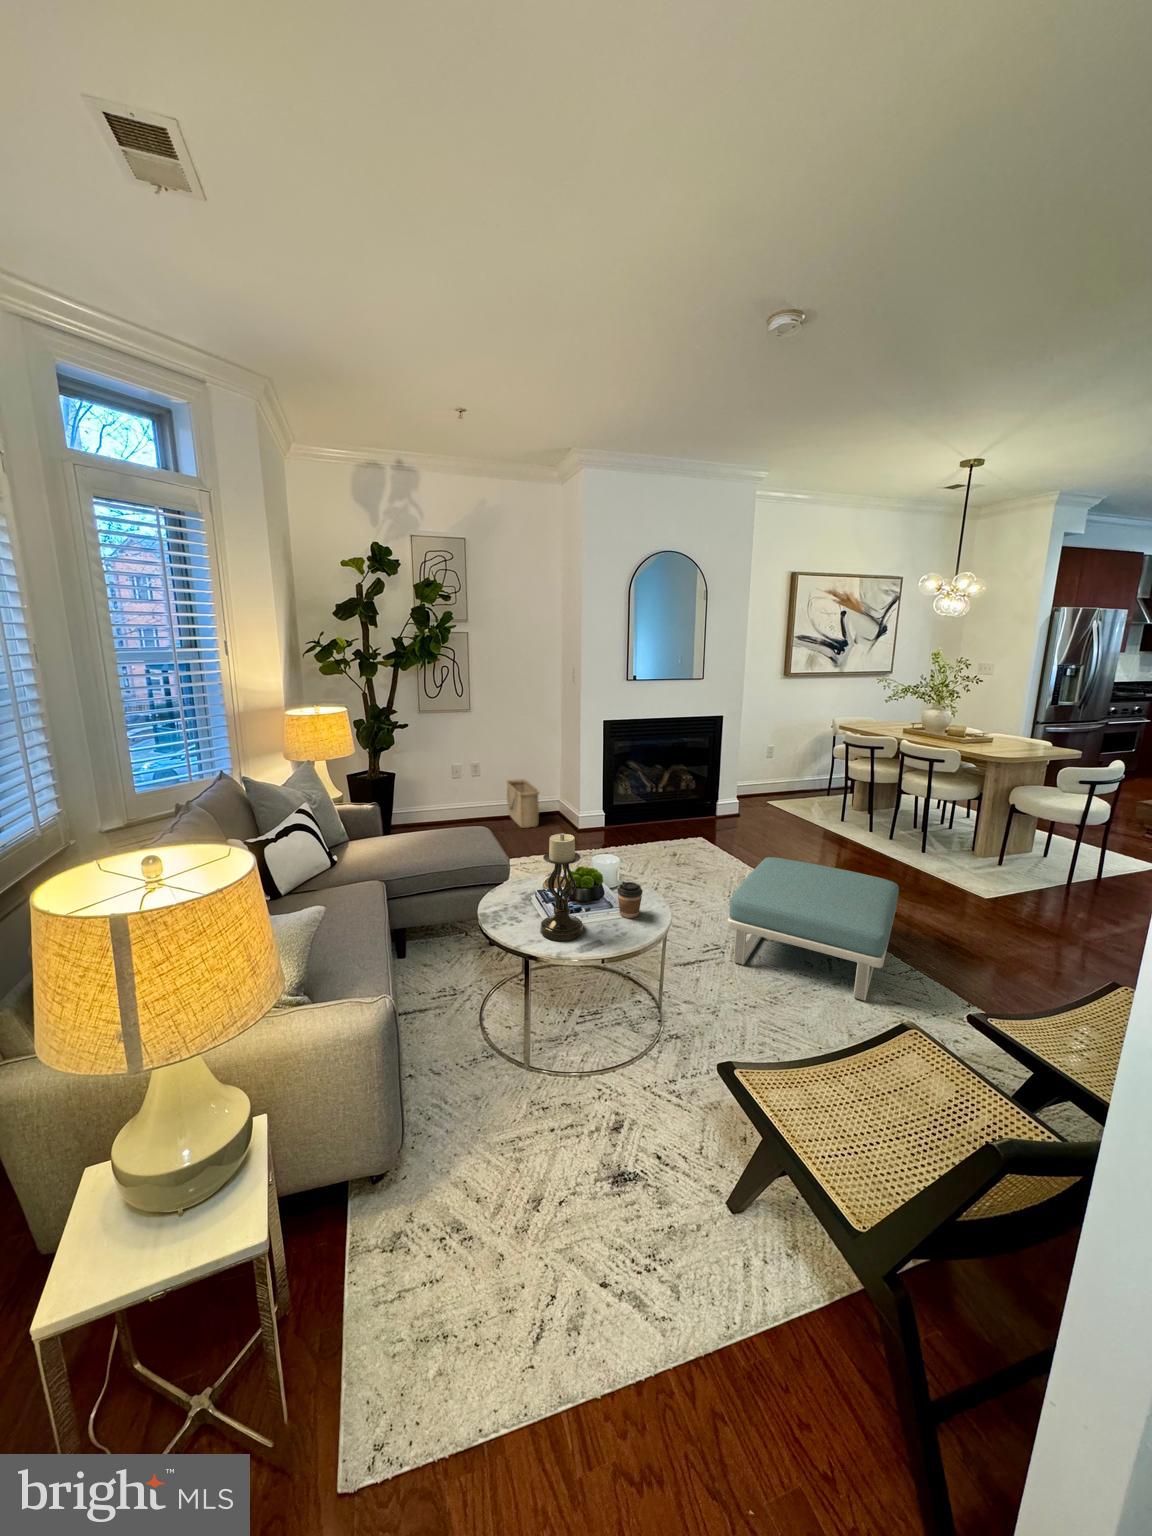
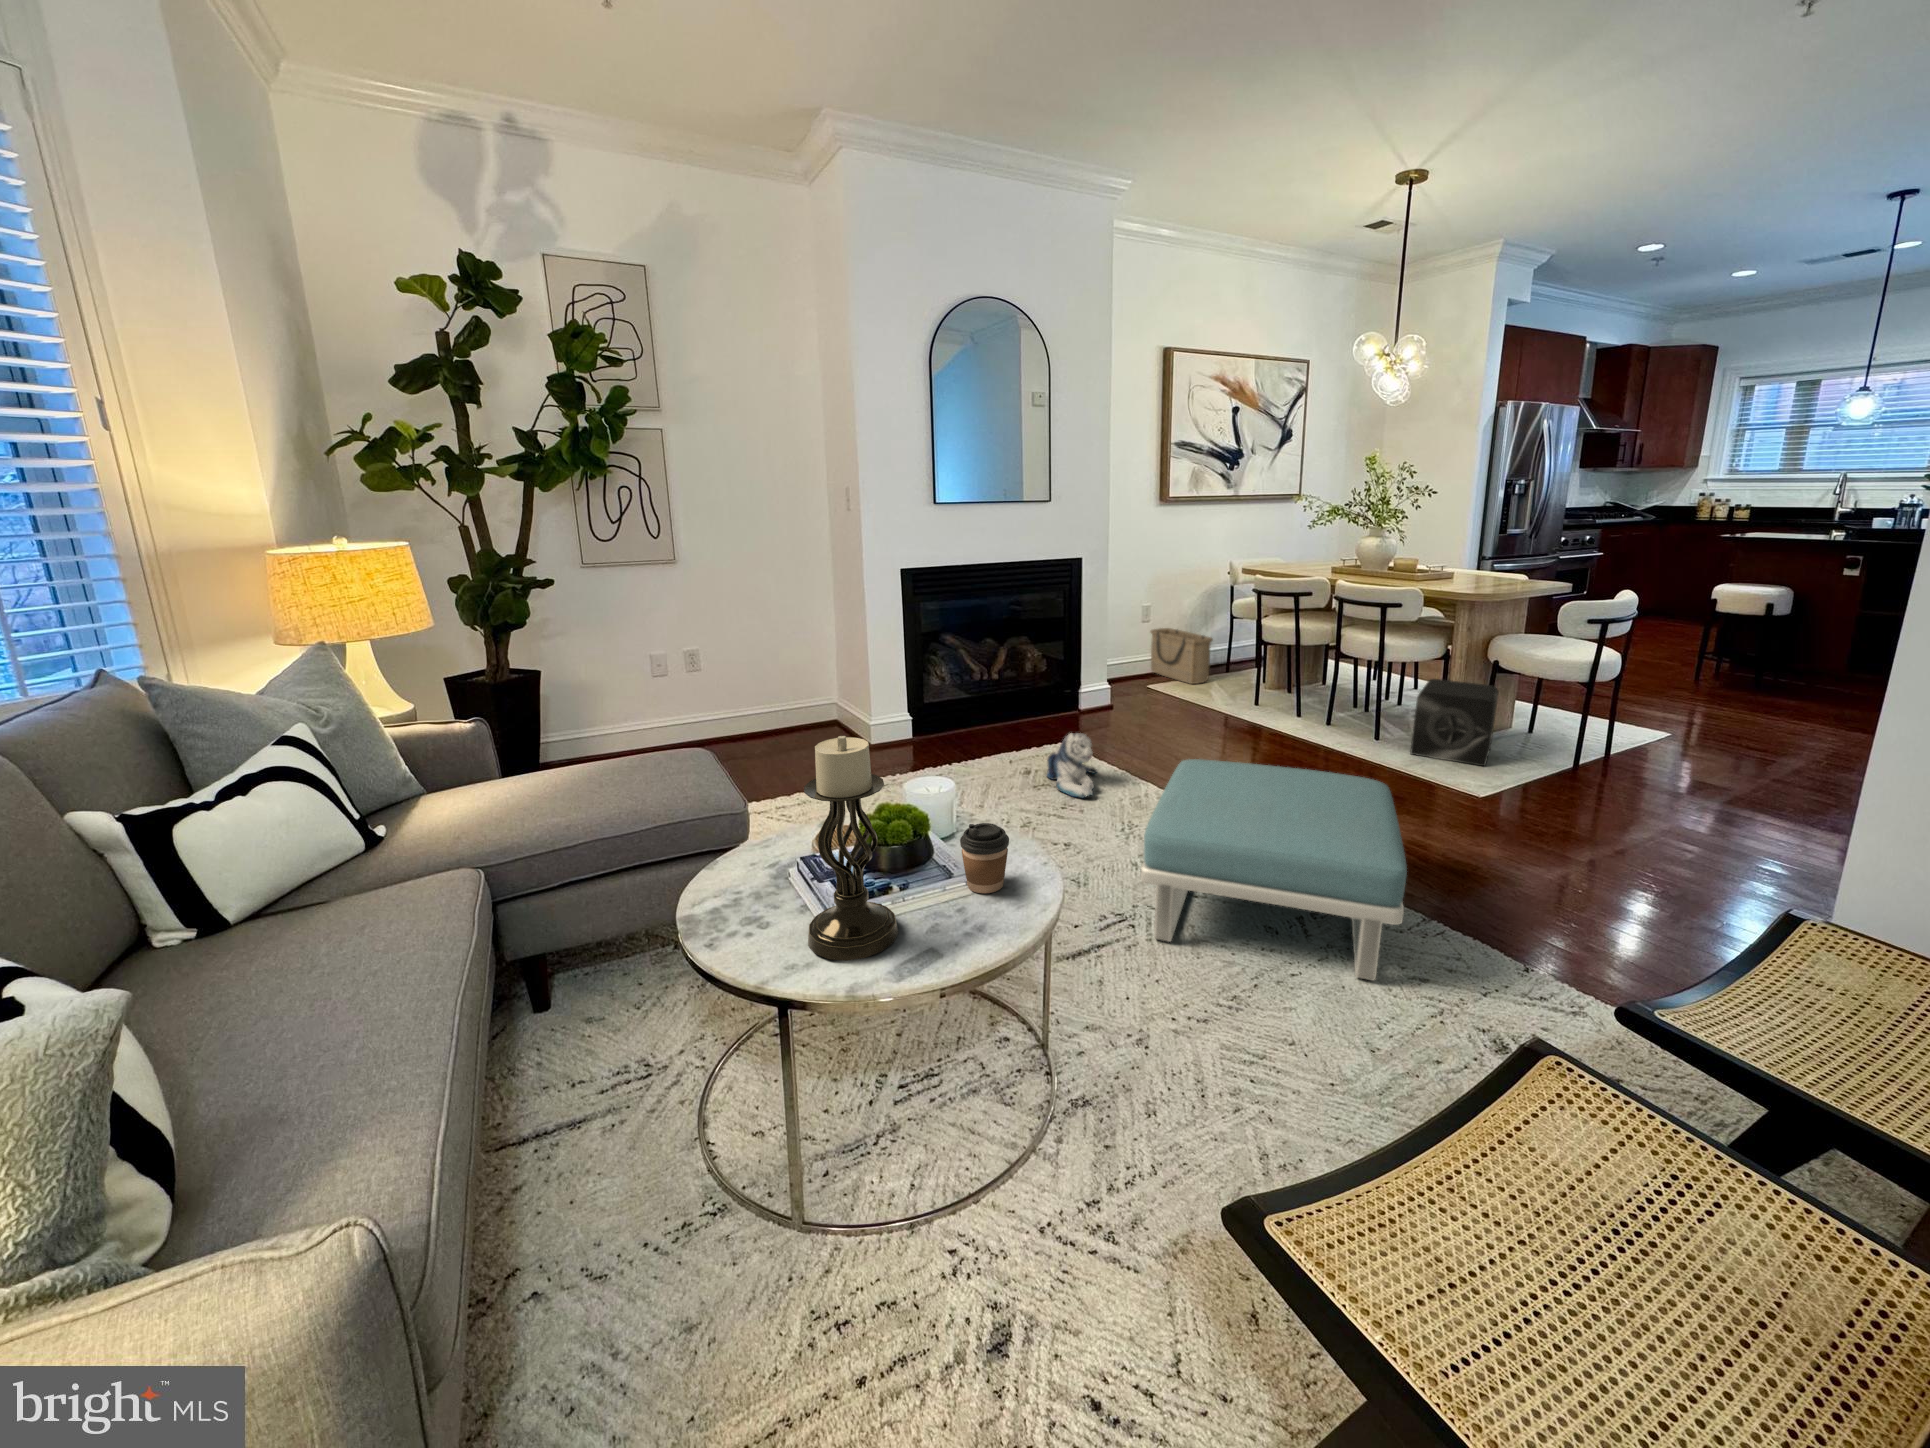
basket: present [507,779,539,828] -> present [1150,628,1213,684]
speaker: none [945,814,1017,880] -> present [1410,679,1499,766]
plush toy: none [685,834,719,876] -> present [1046,733,1097,798]

